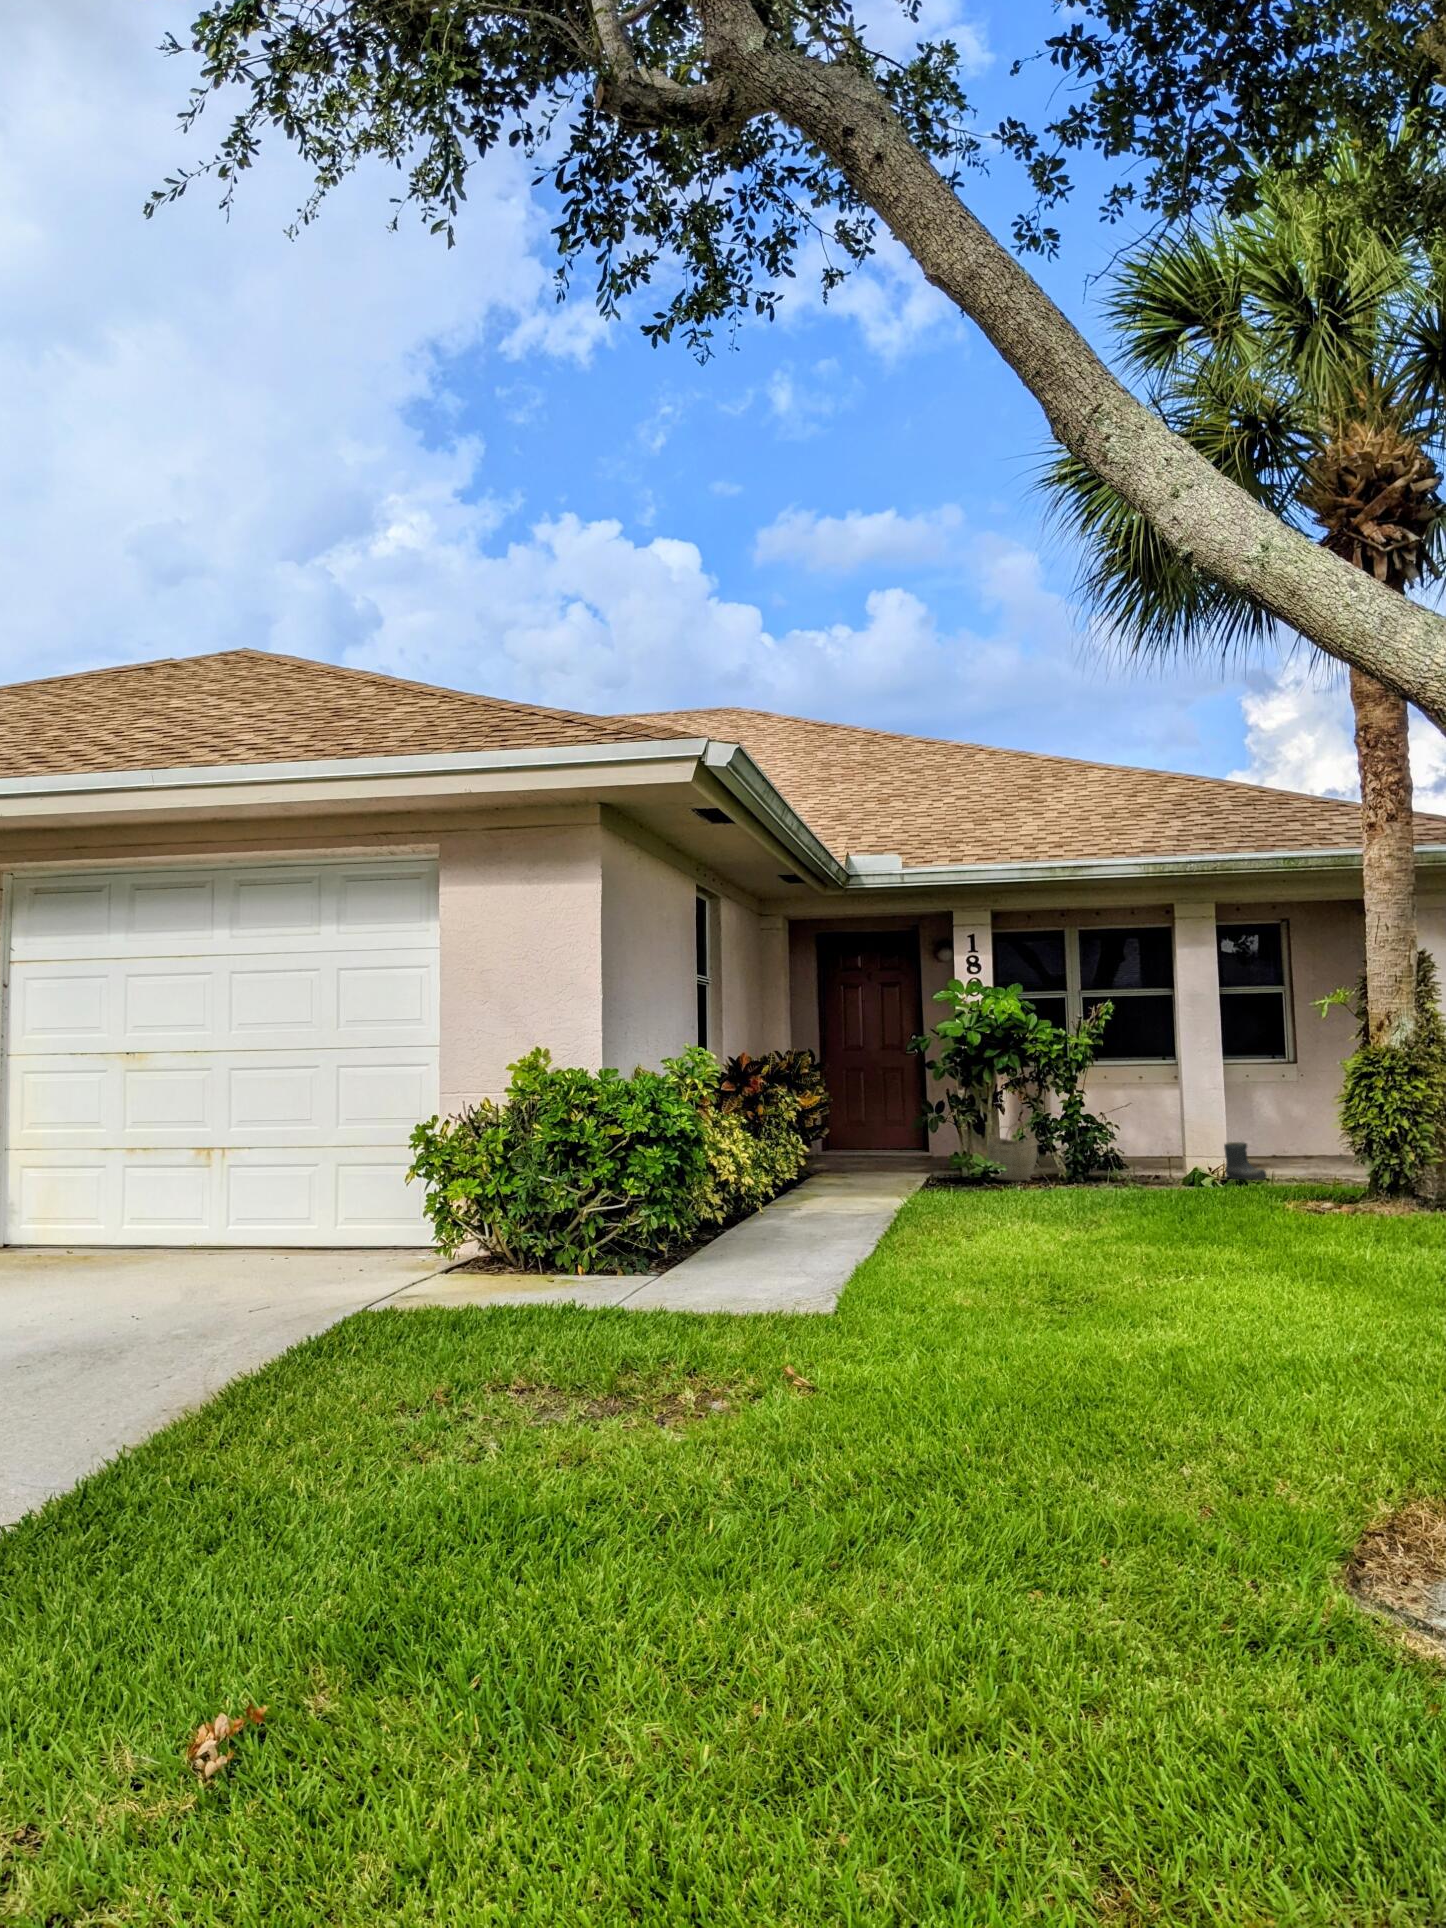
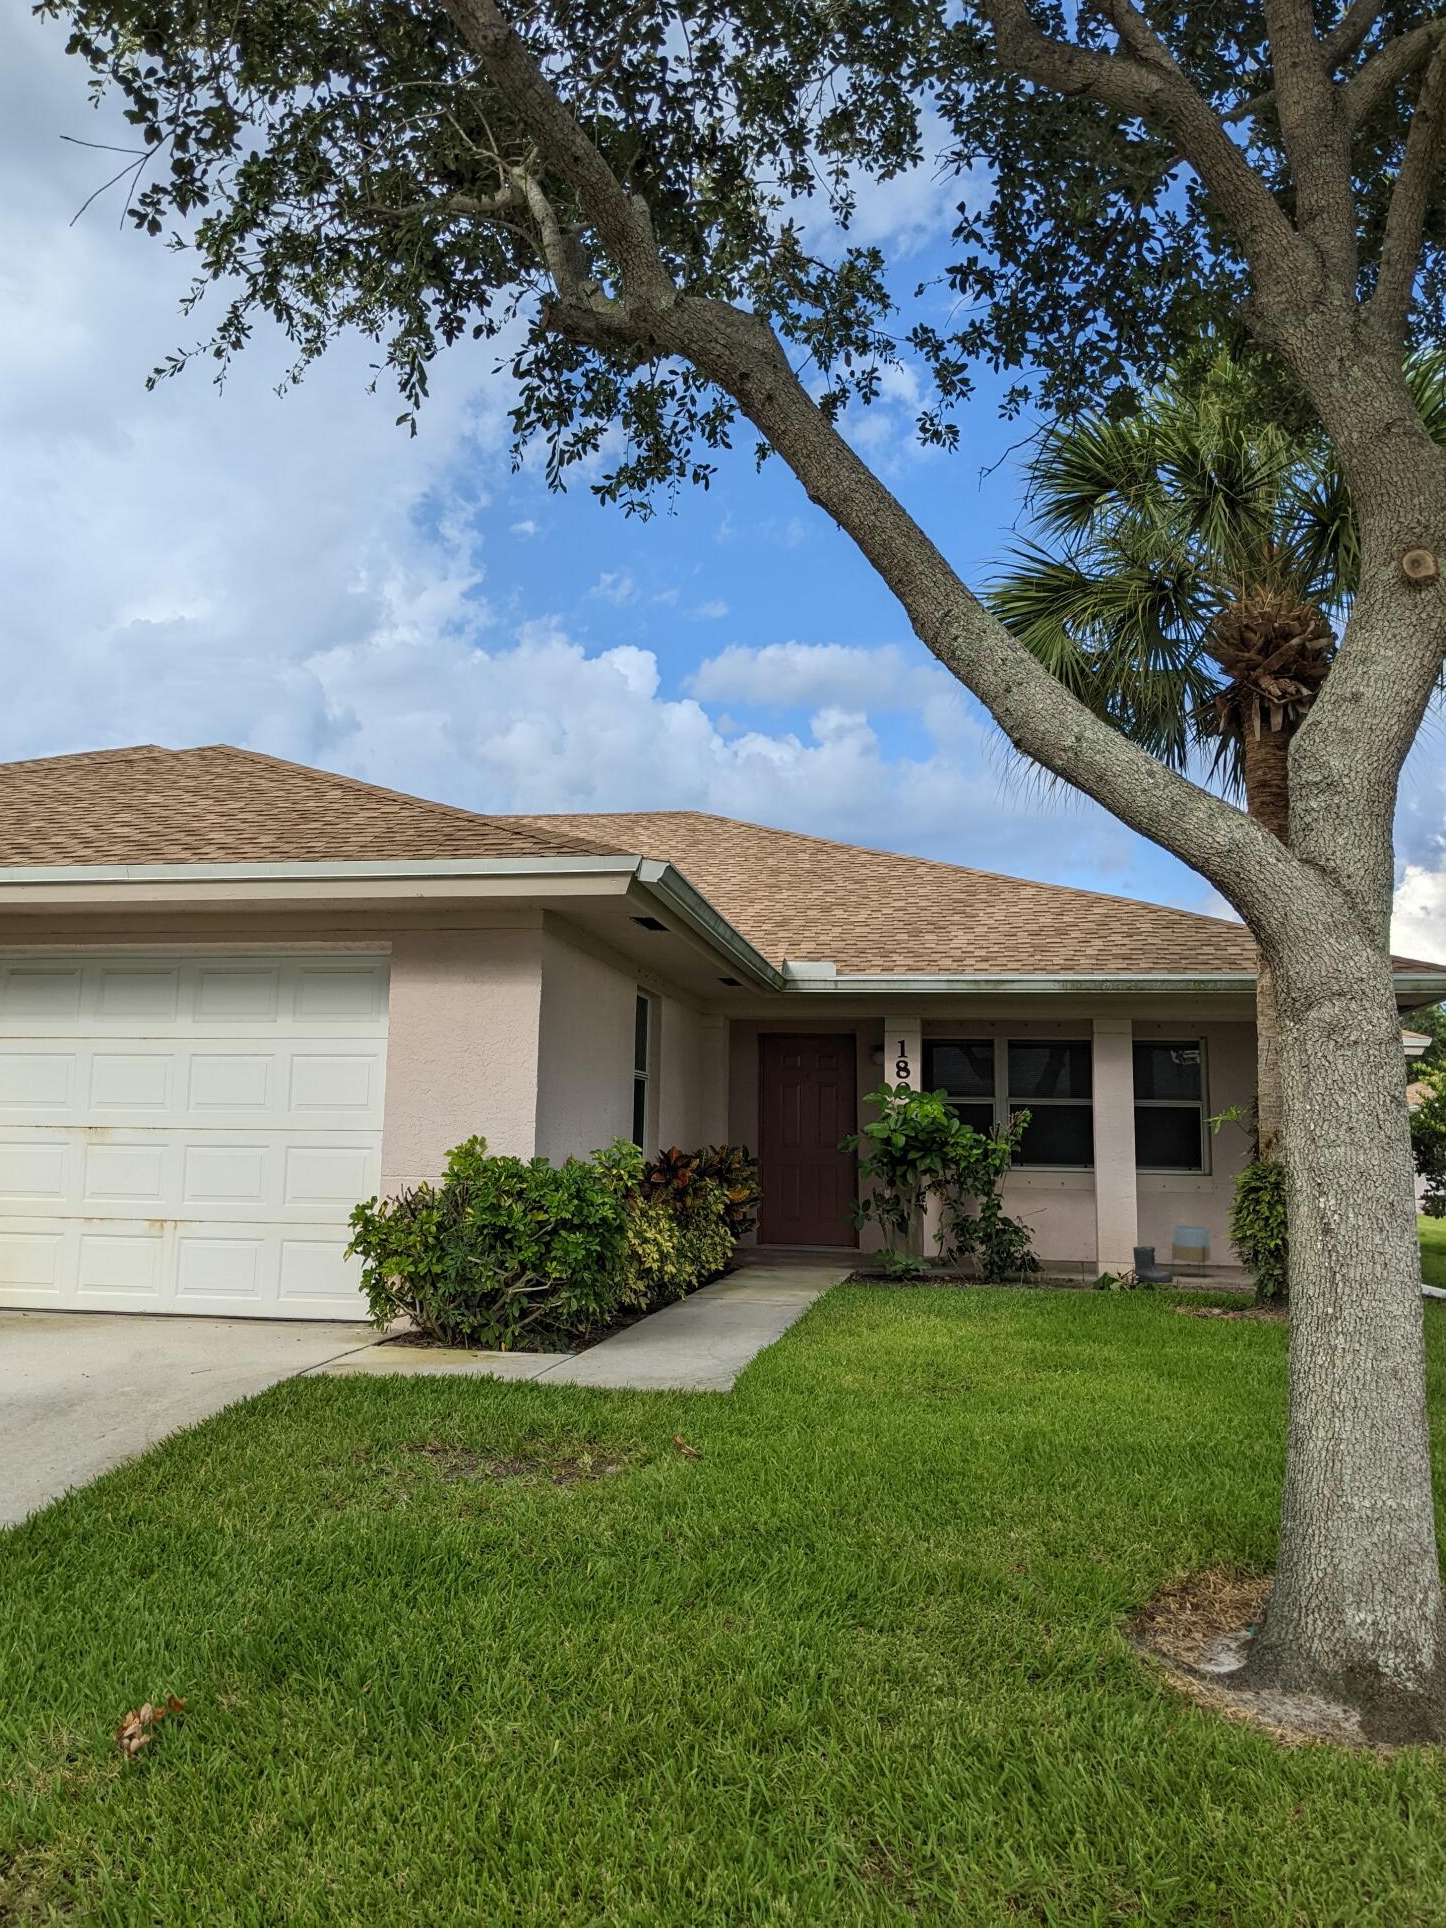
planter: none [1263,1120,1304,1175] -> present [1172,1225,1210,1271]
woven basket: present [987,1123,1037,1181] -> none [909,1222,957,1279]

